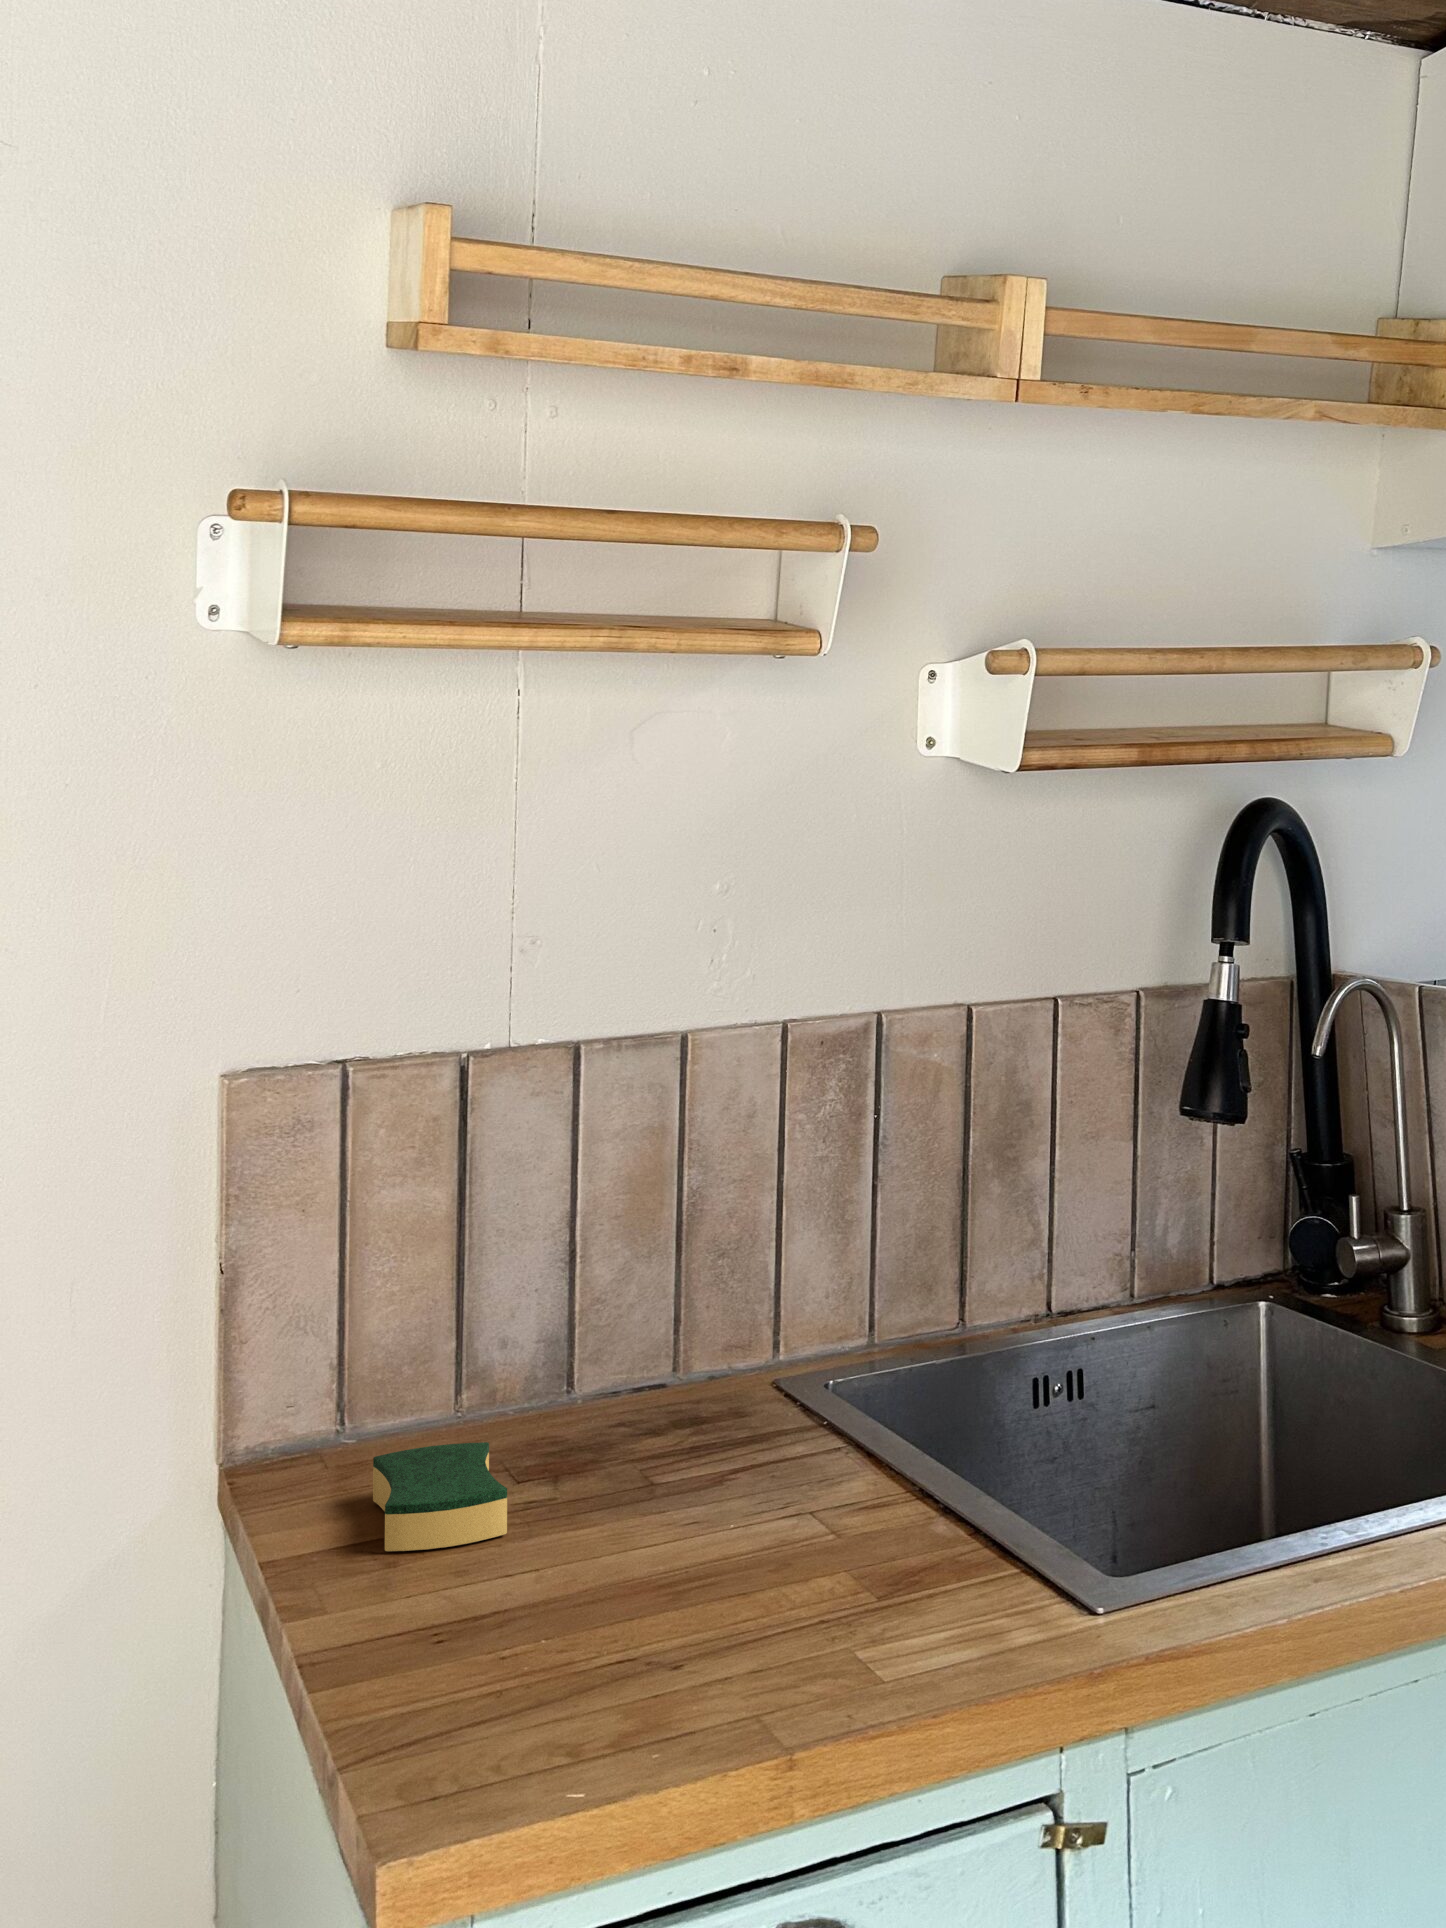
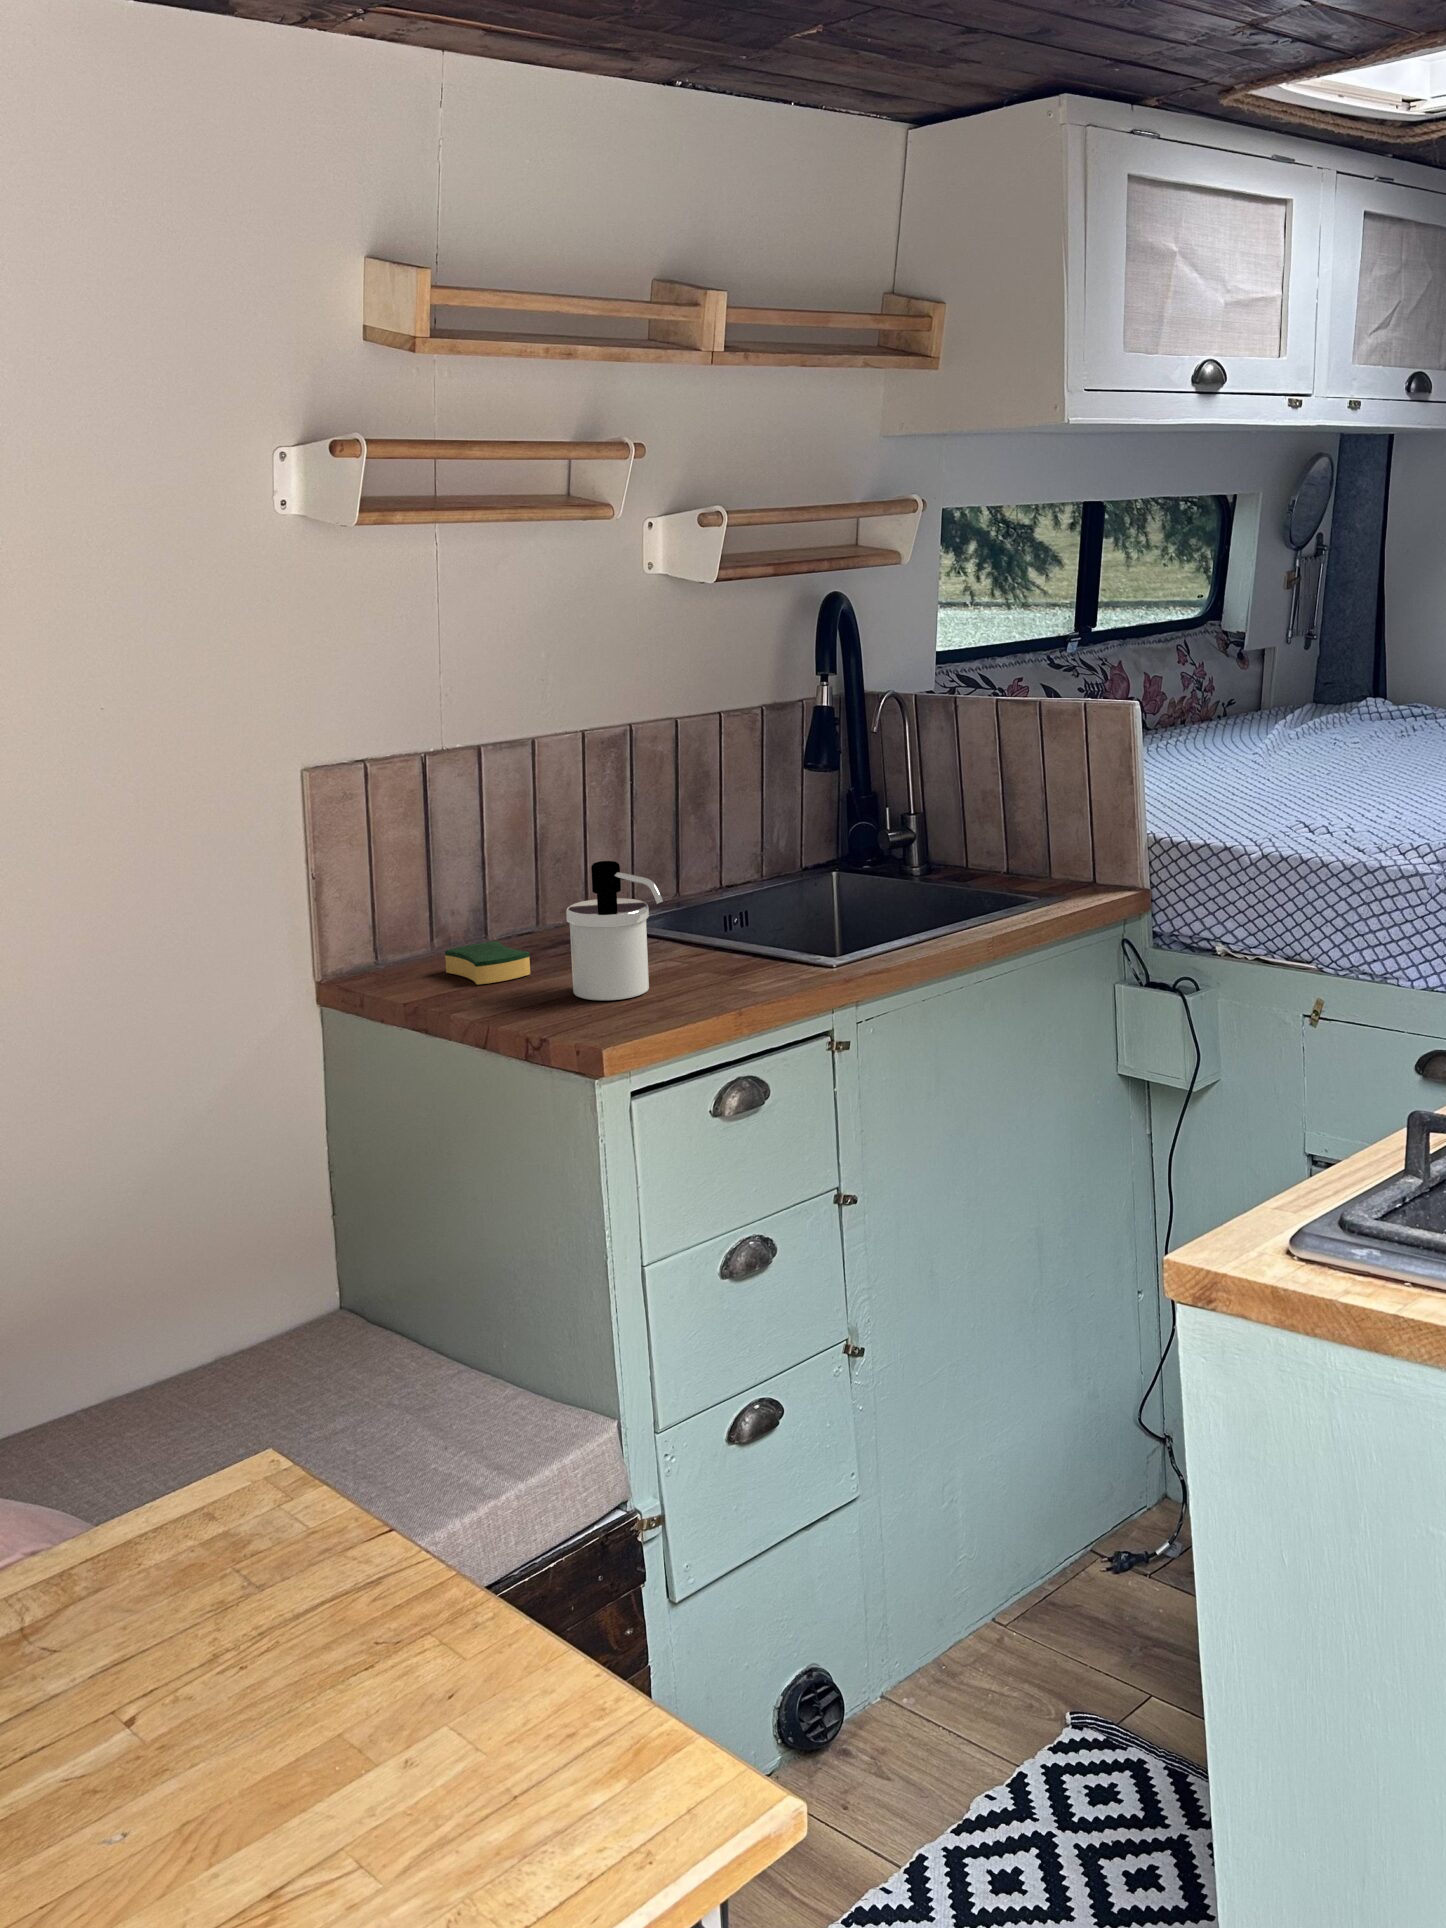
soap dispenser: none [512,1339,686,1662] -> present [566,861,663,1000]

